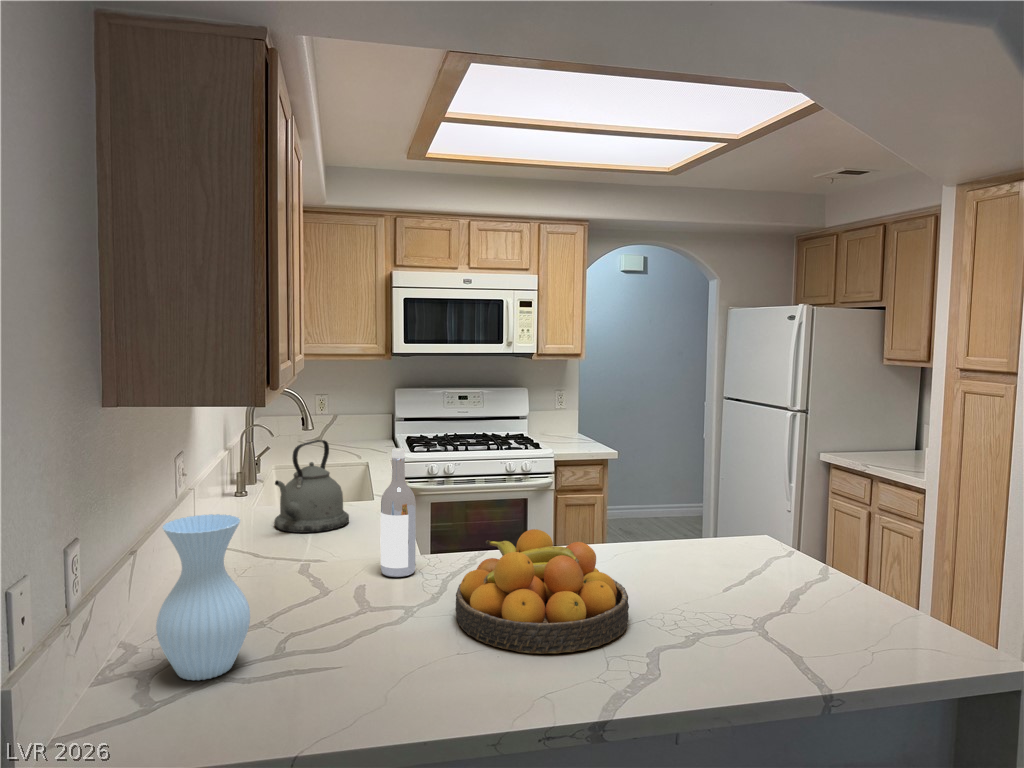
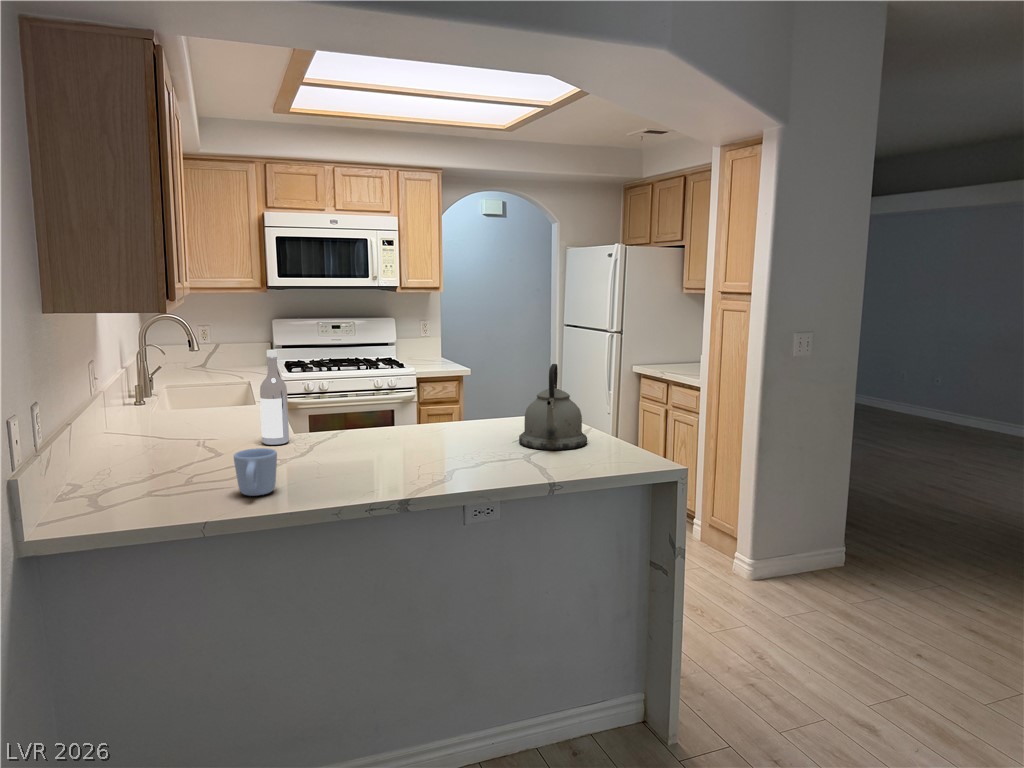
kettle: present [274,440,349,533] -> present [519,364,587,450]
vase: present [156,514,250,680] -> none [100,388,167,497]
fruit bowl: present [456,529,629,654] -> none [317,401,439,475]
mug: none [341,614,404,694] -> present [234,448,277,496]

